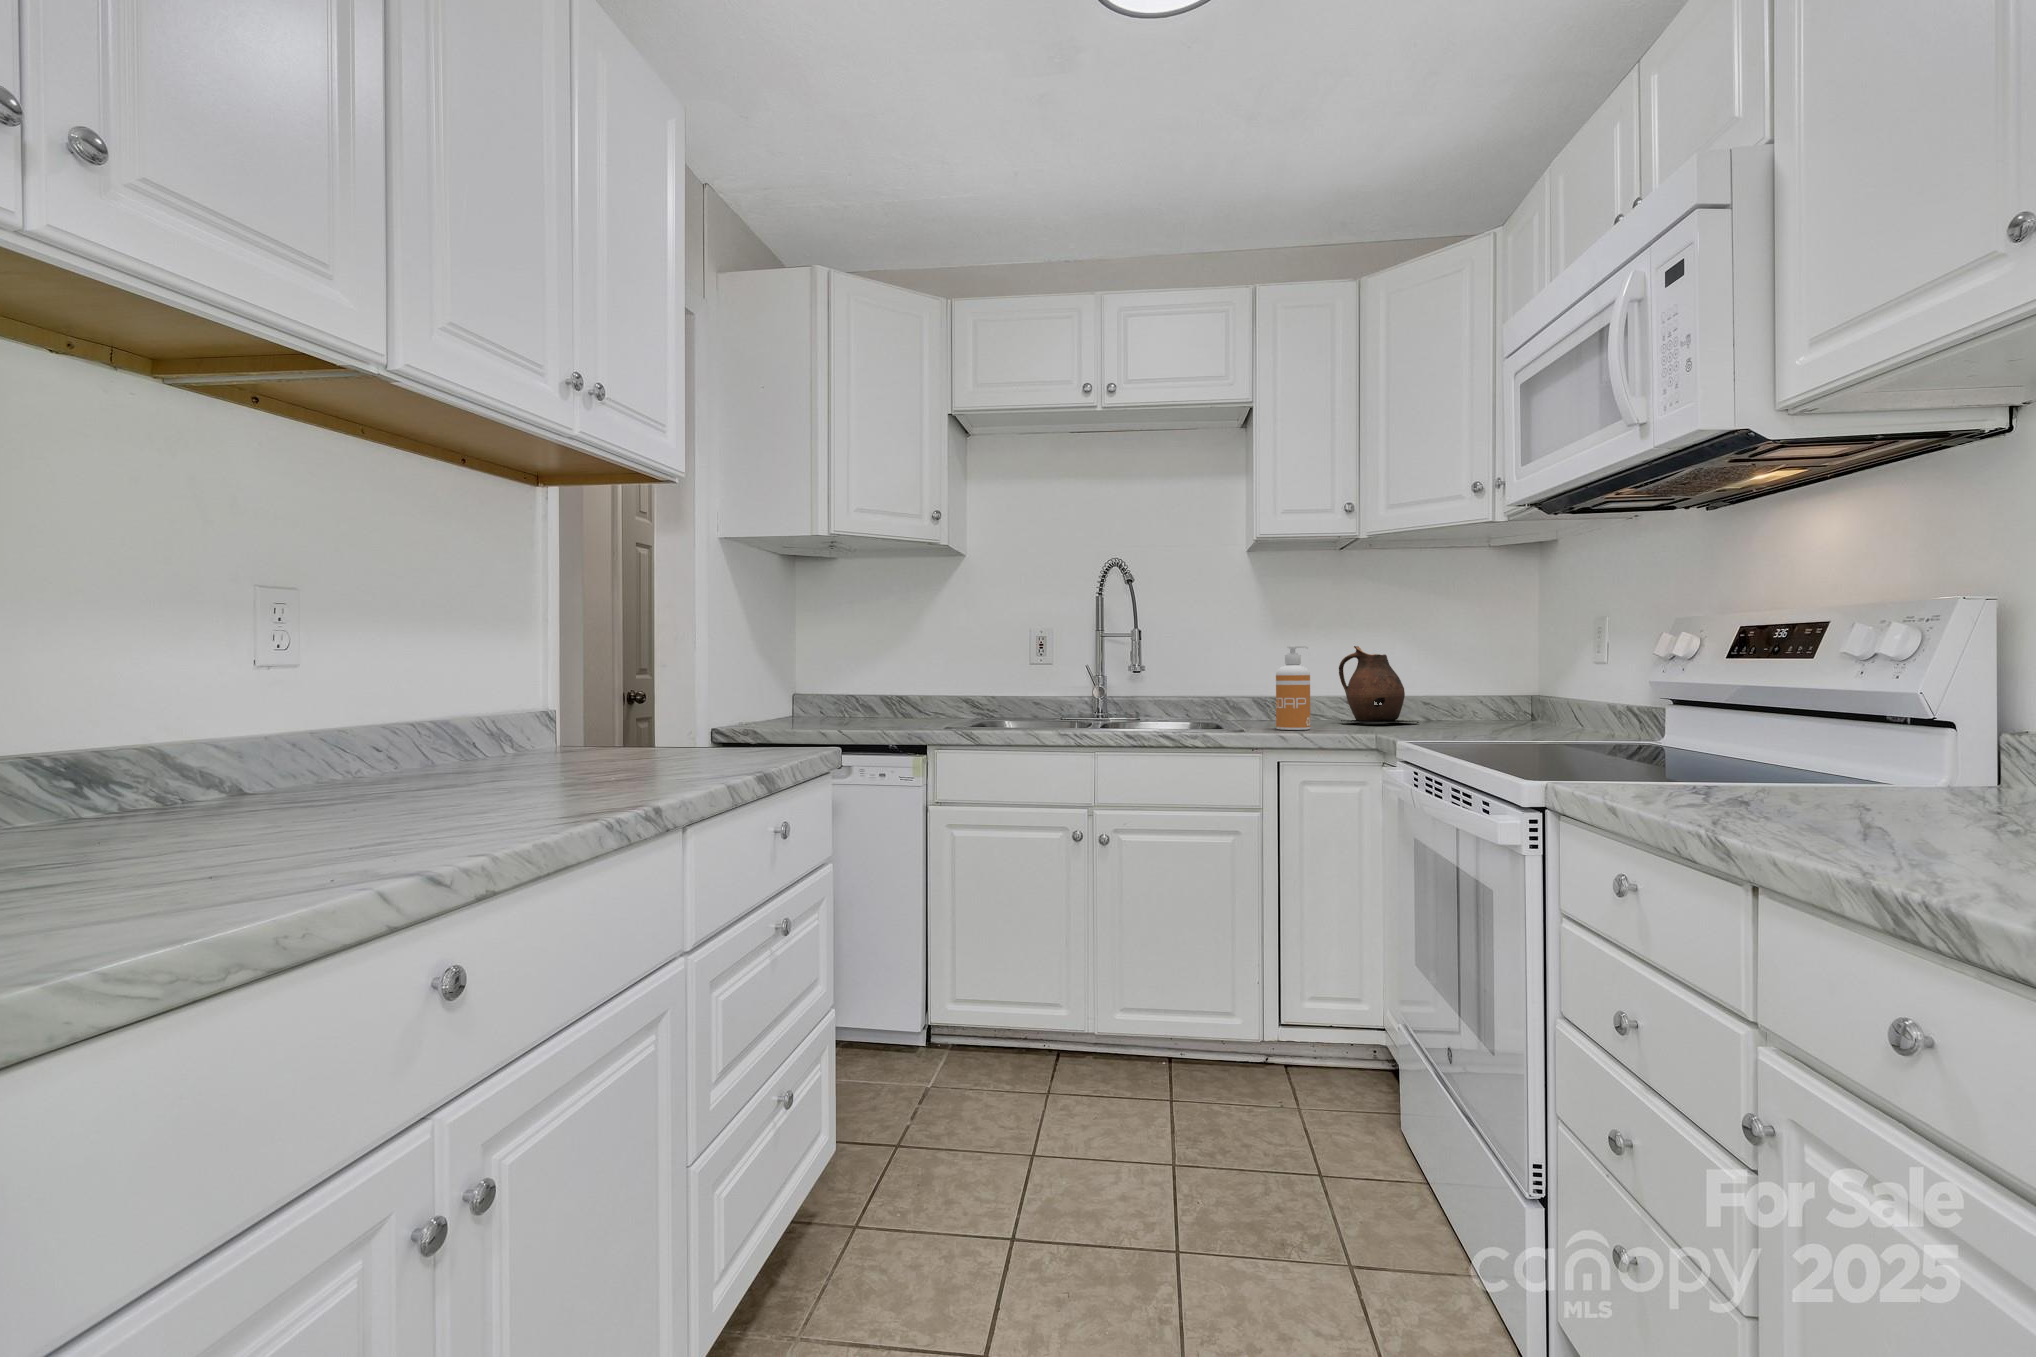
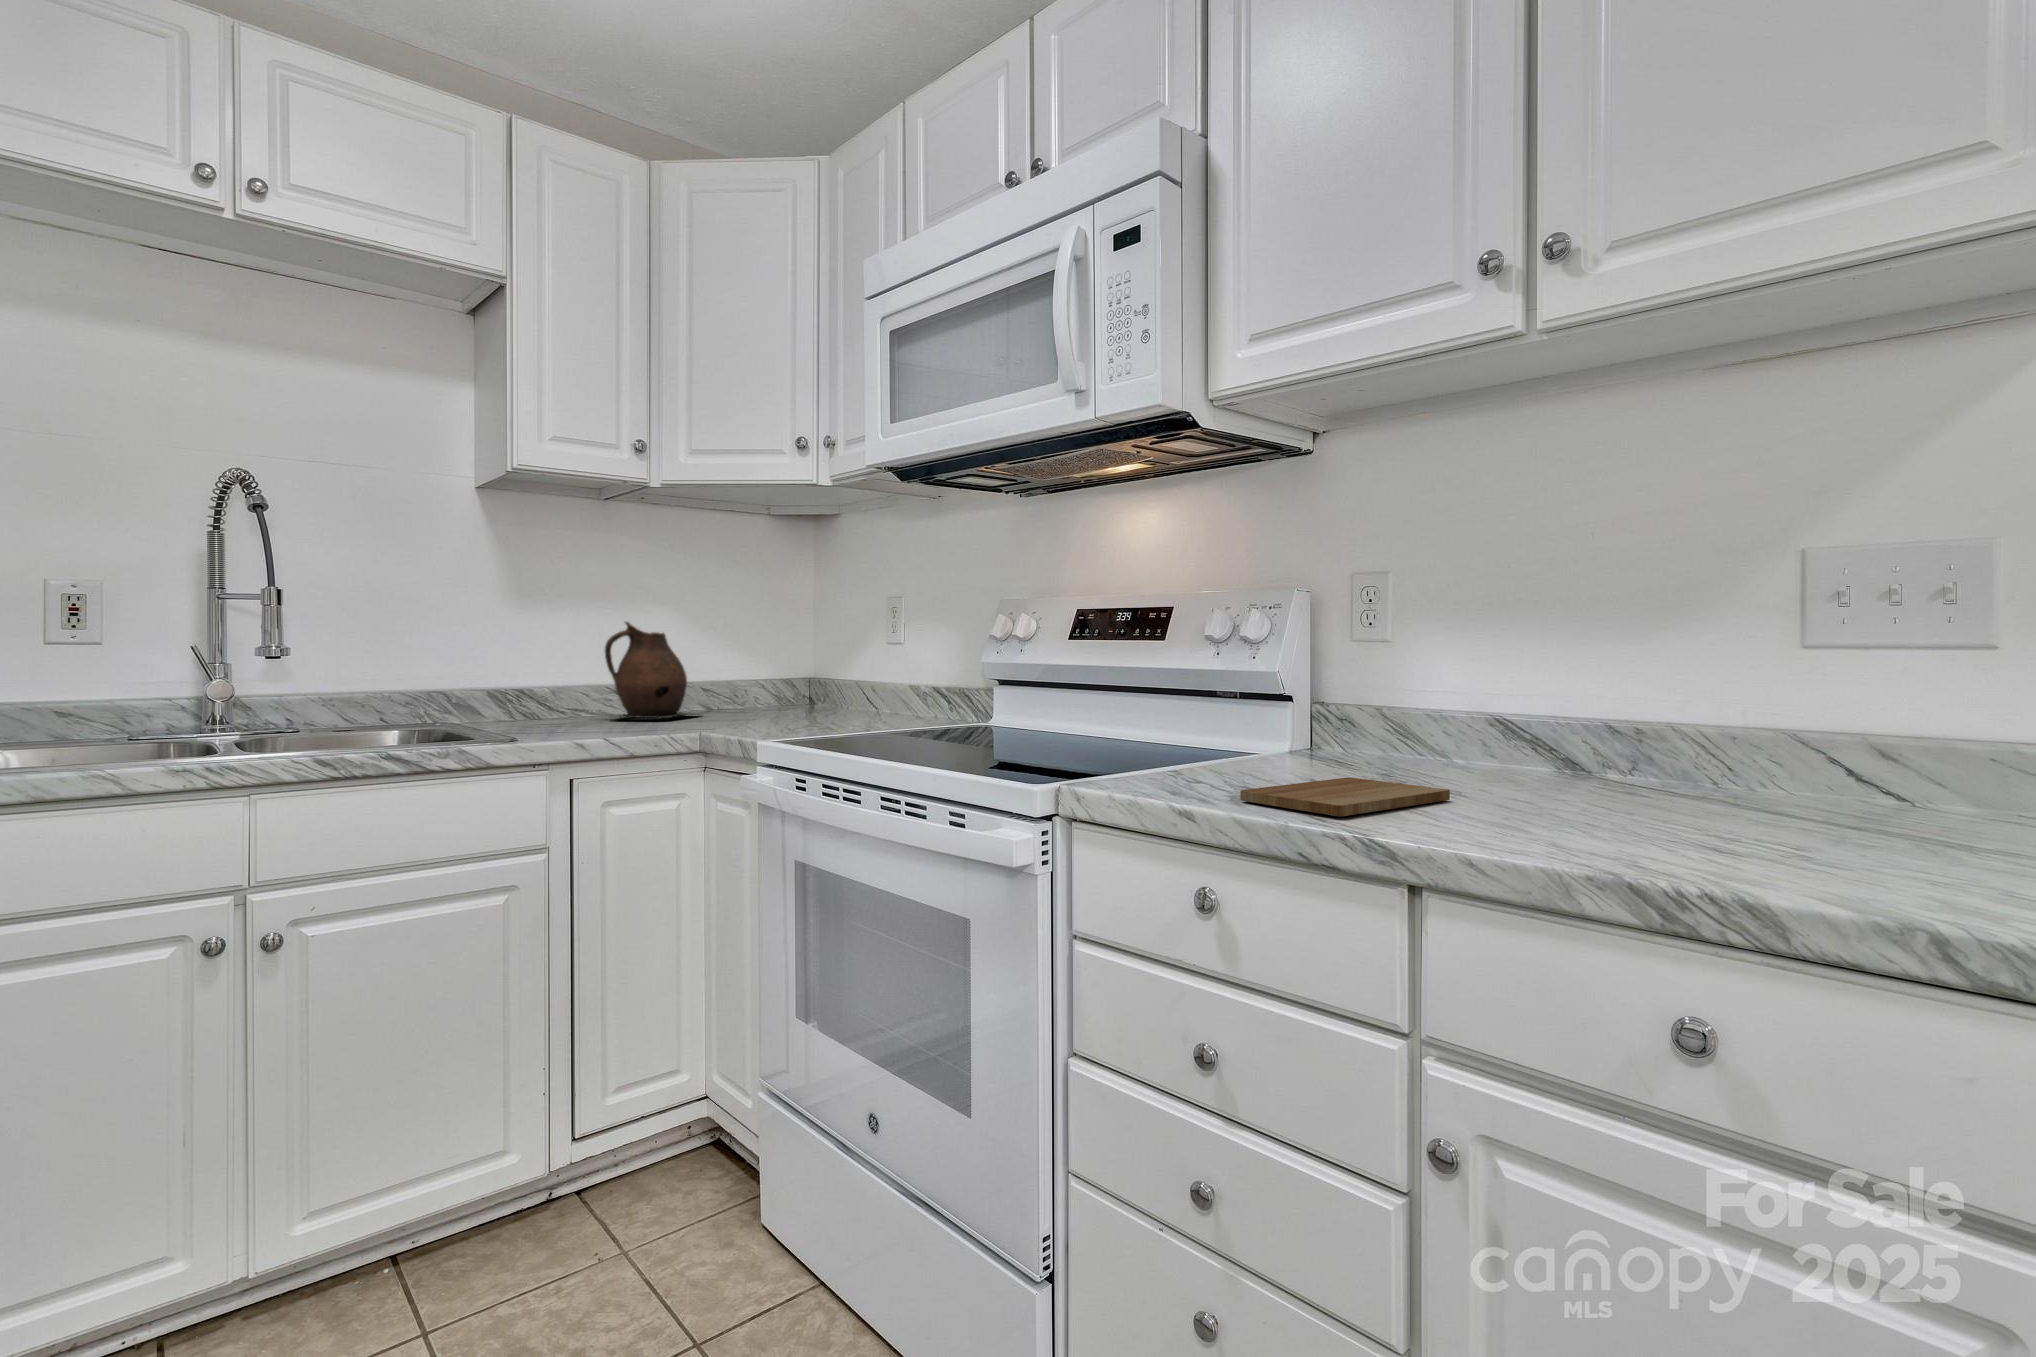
soap dispenser: present [1276,646,1310,730] -> none [541,619,592,733]
cutting board: none [1685,796,1957,829] -> present [1240,777,1450,816]

